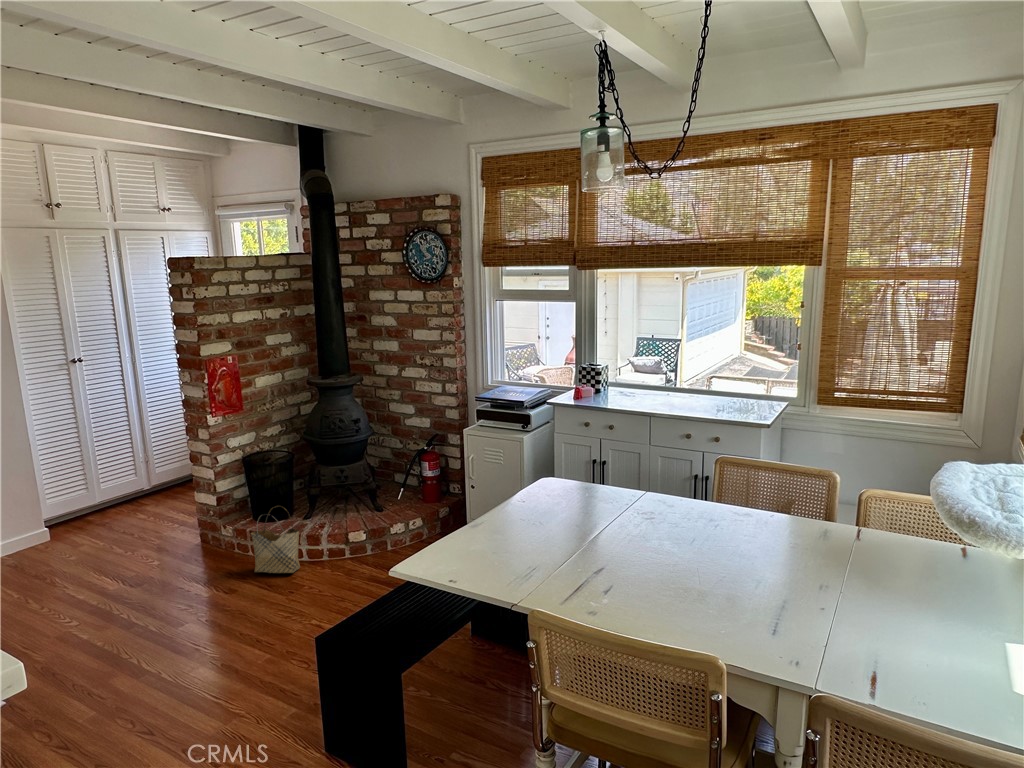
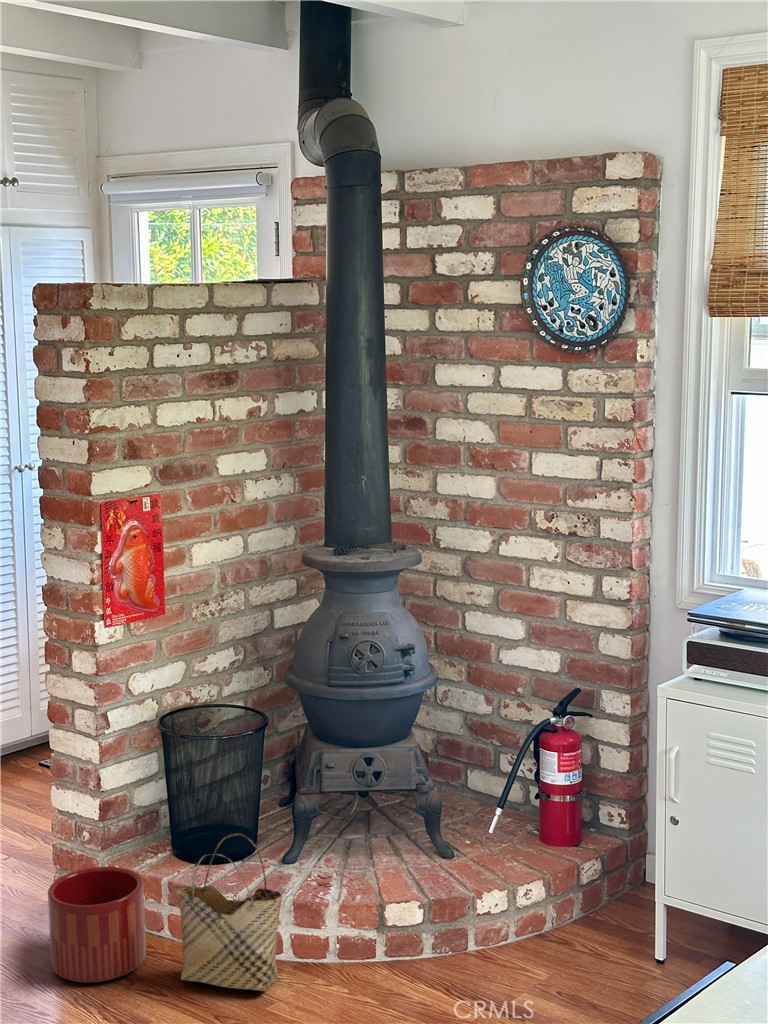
planter: none [189,526,240,578] -> present [48,867,146,983]

